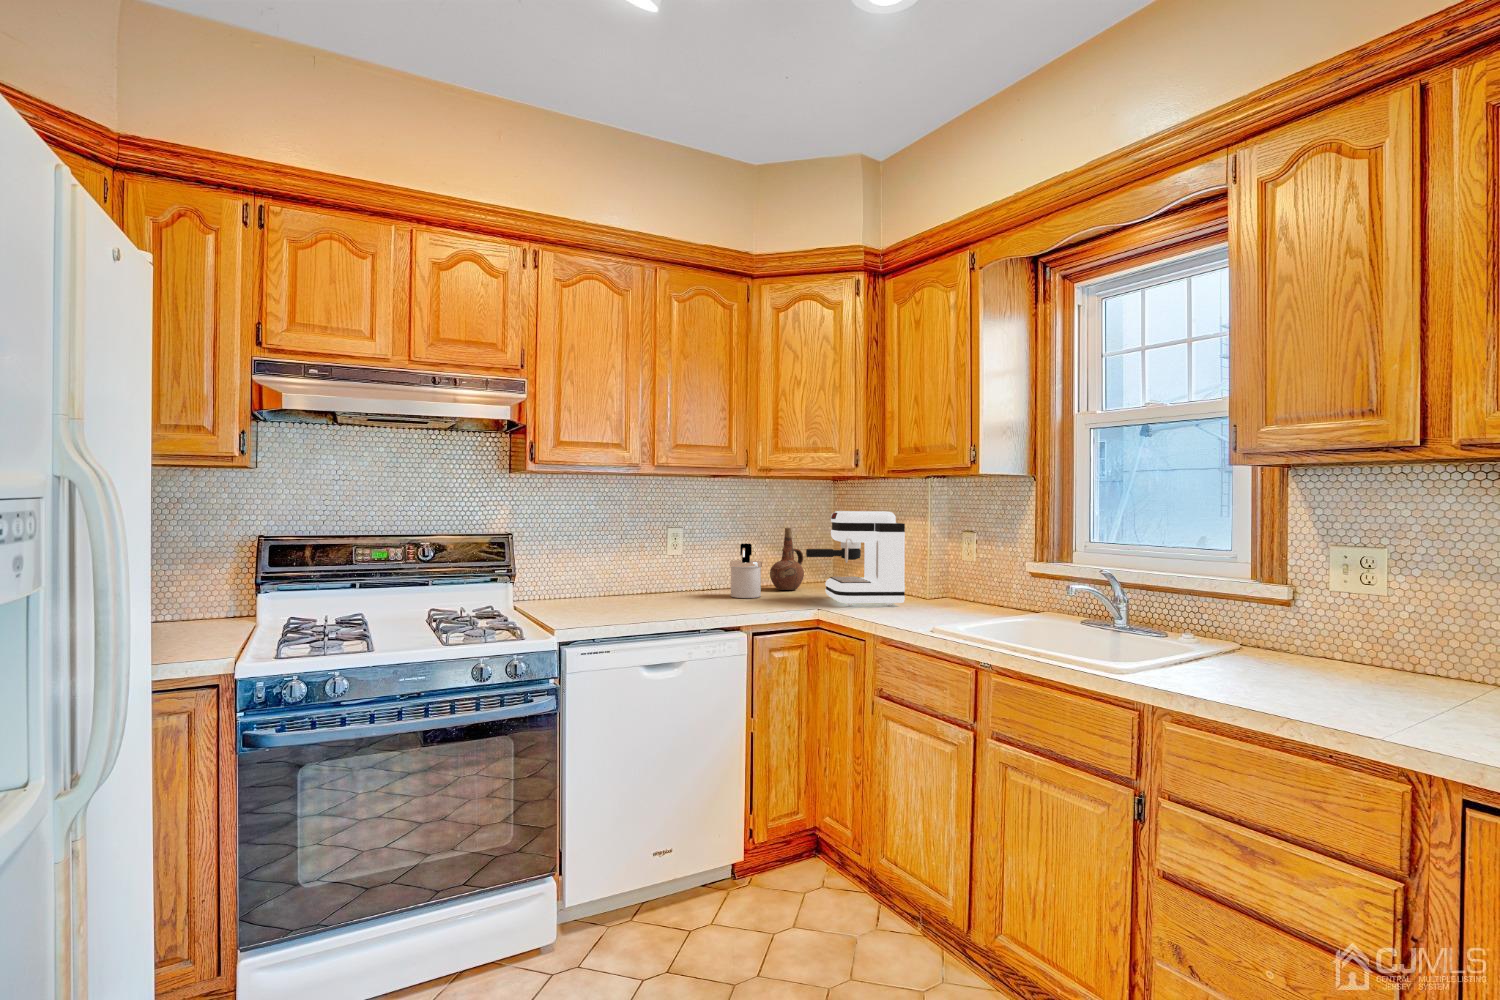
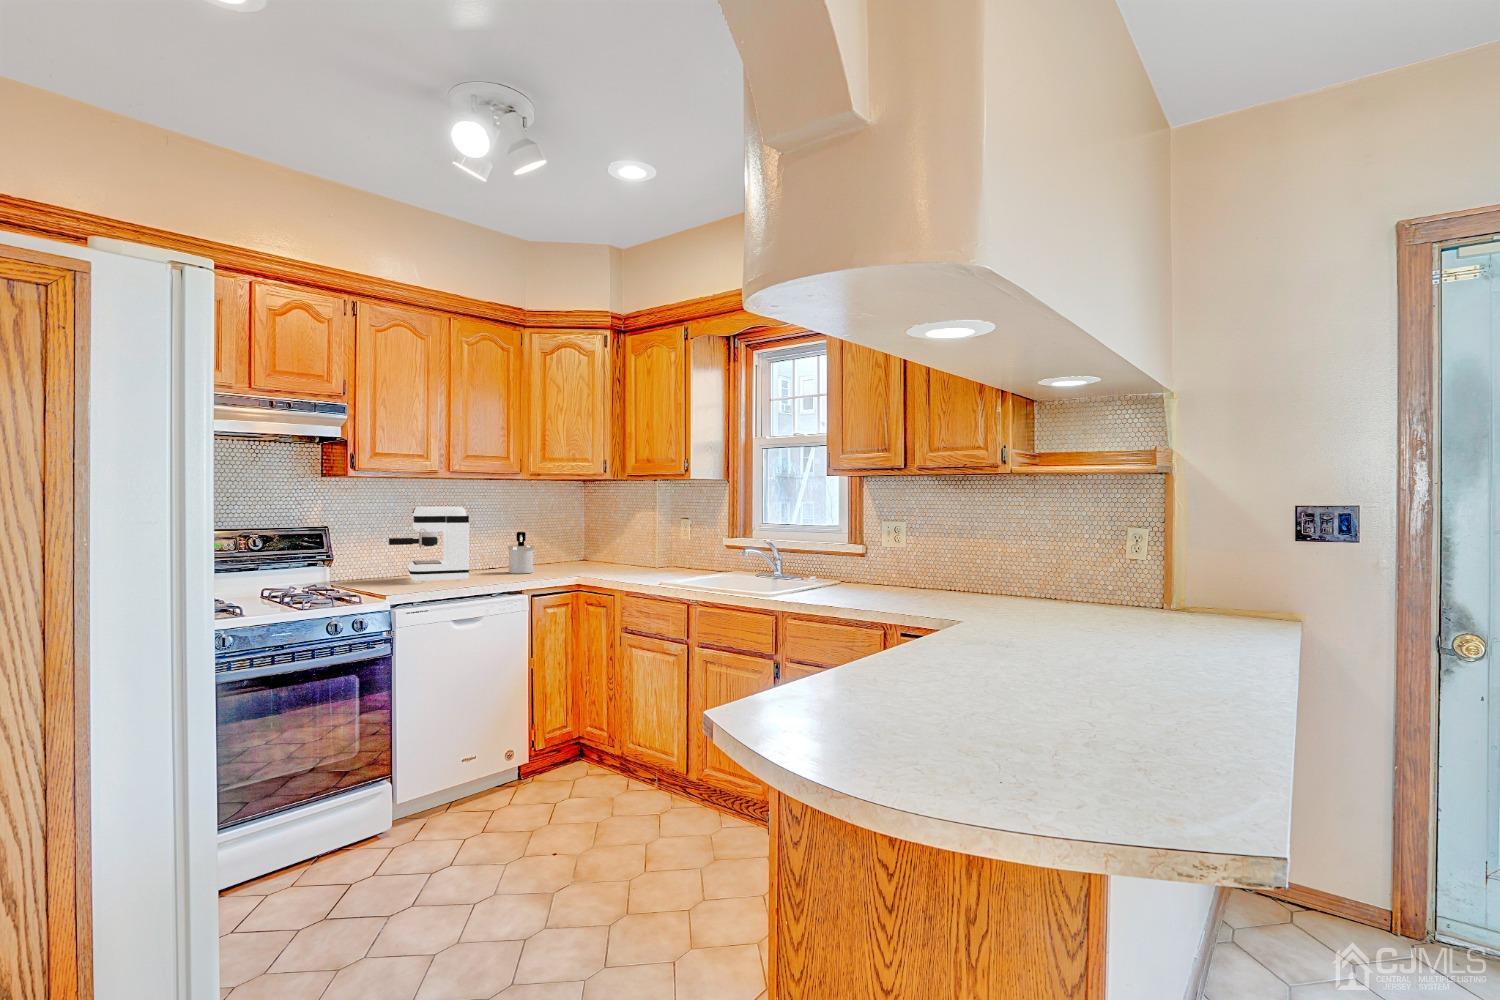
coffee maker: present [806,511,905,605] -> present [389,507,469,582]
ceramic pitcher: present [770,528,804,590] -> none [538,520,565,568]

